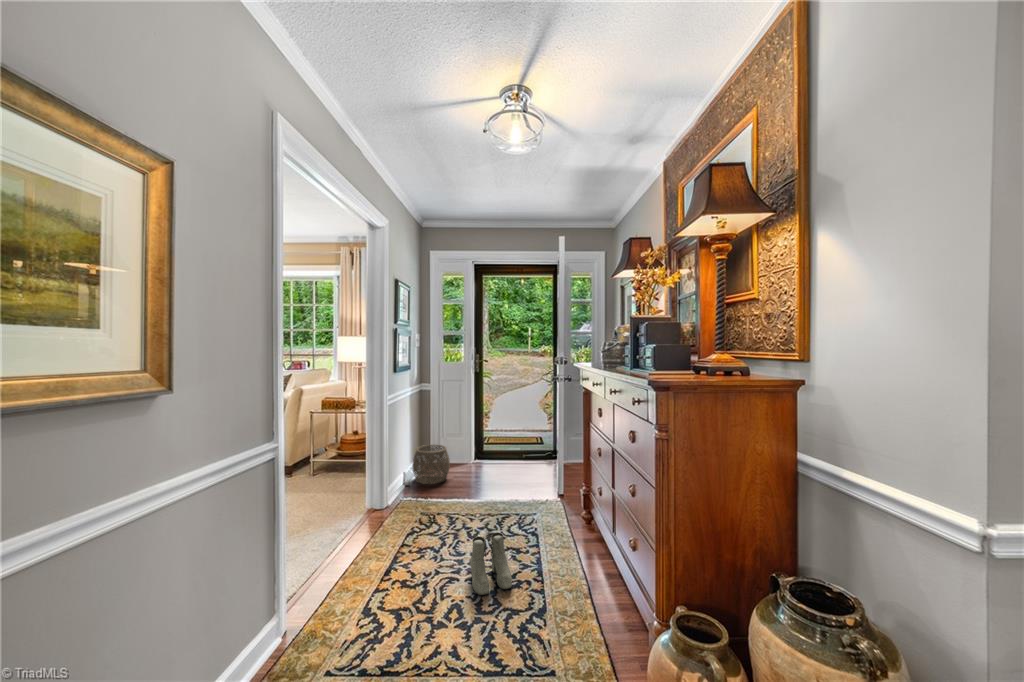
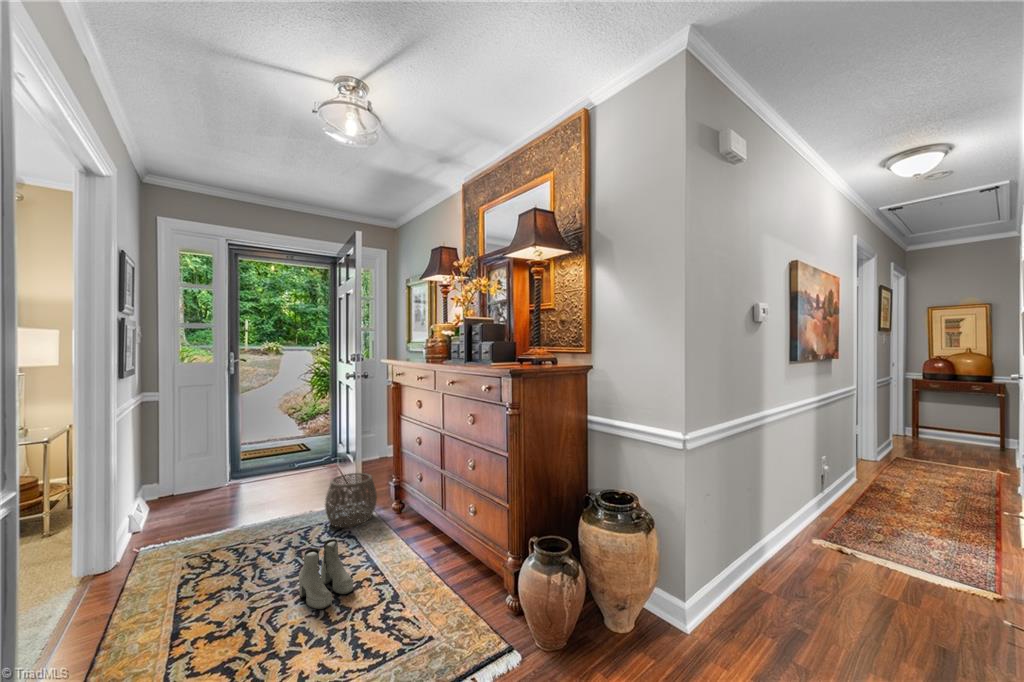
woven basket: present [413,445,450,484] -> present [325,473,377,528]

